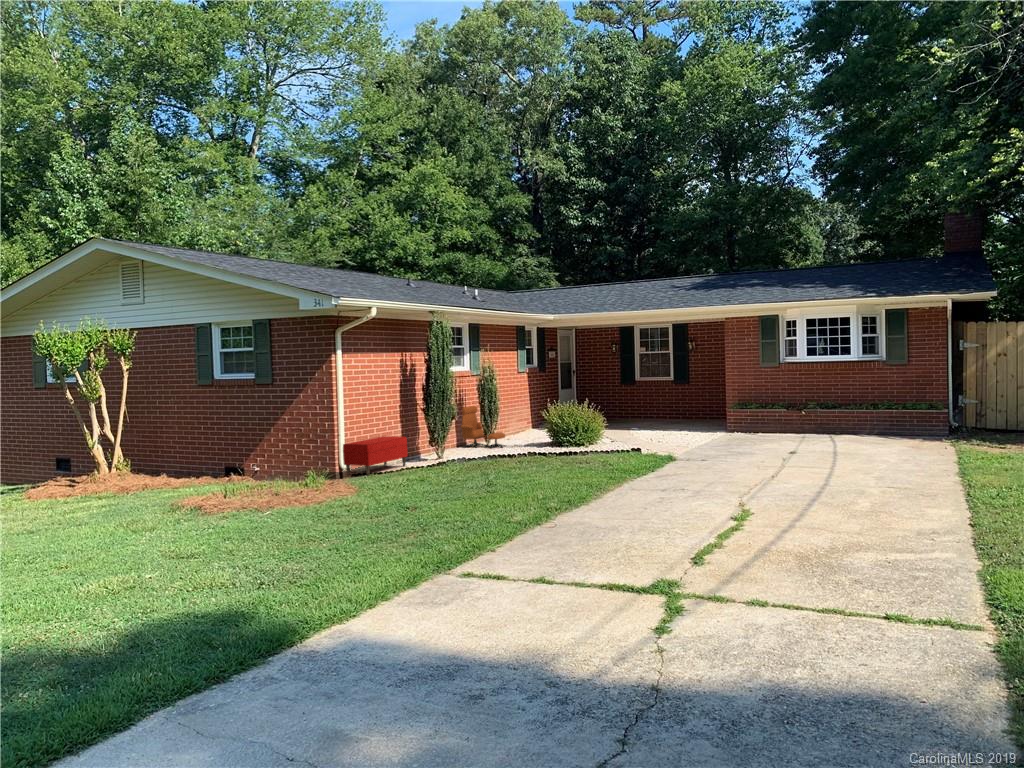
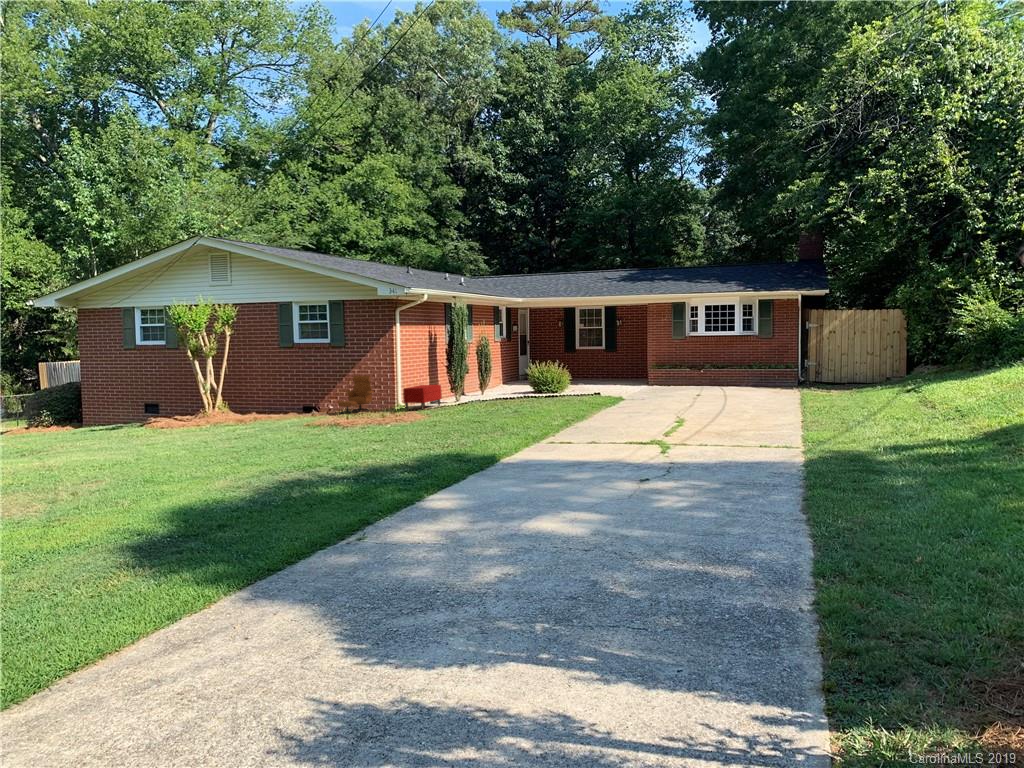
lounge chair: present [461,406,505,448] -> present [338,376,374,414]

